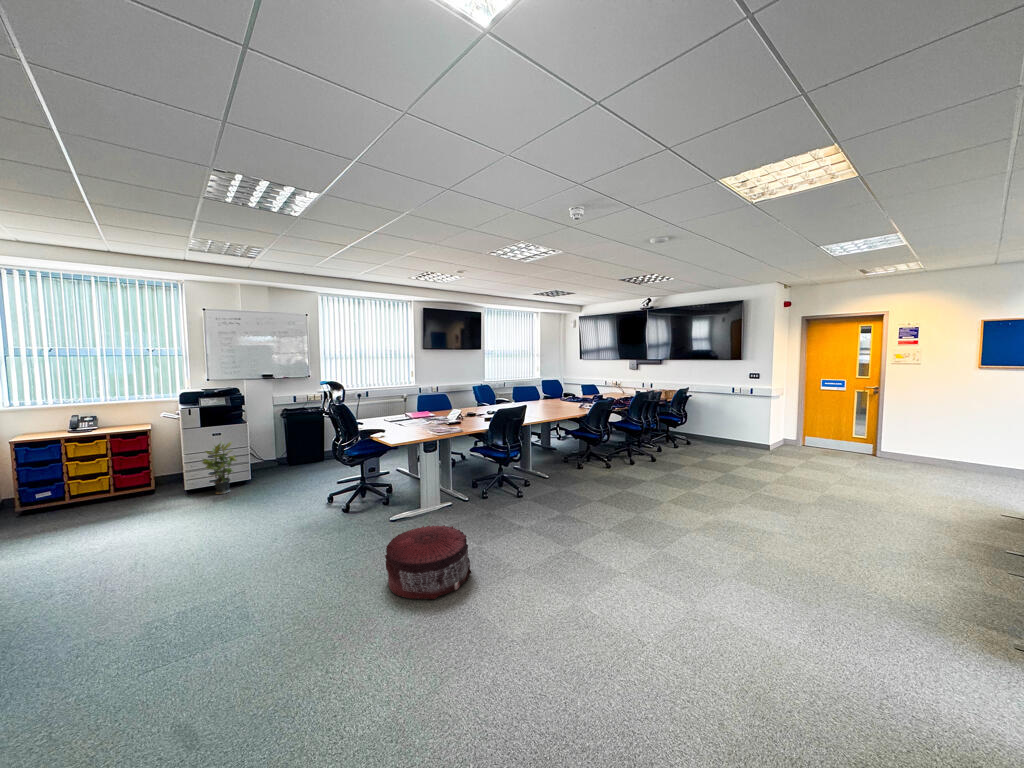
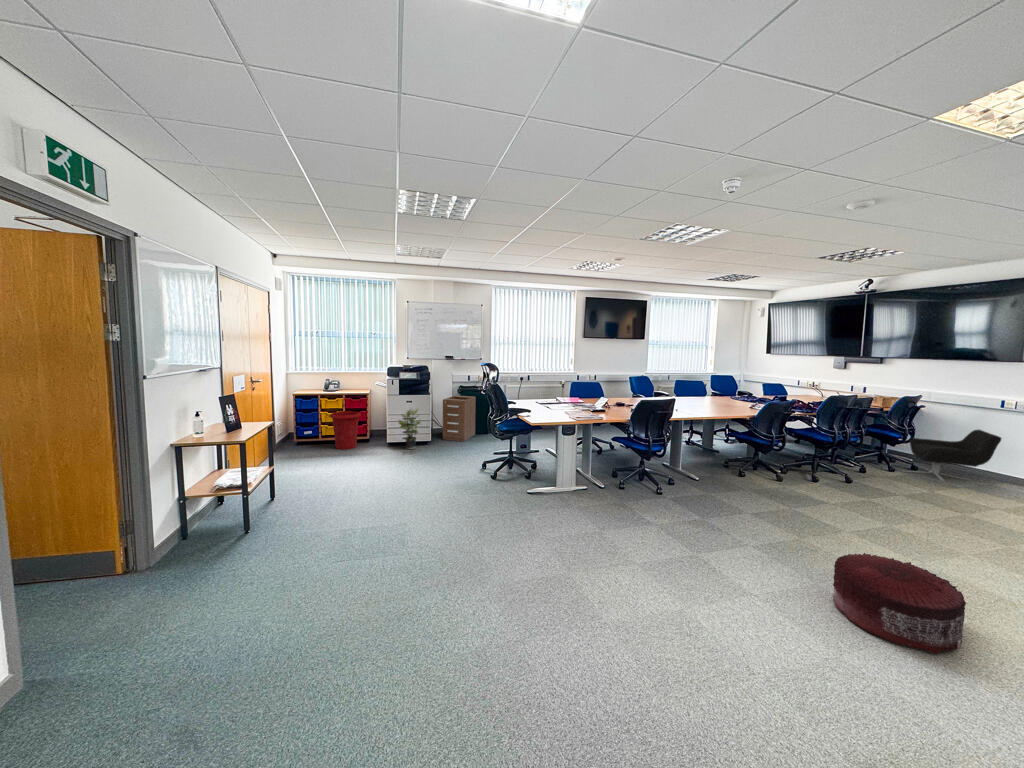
lounge chair: none [683,409,736,450] -> present [903,429,1001,481]
filing cabinet: none [264,420,308,475] -> present [443,396,476,441]
waste bin: none [83,455,140,511] -> present [329,411,361,449]
pouf: present [385,525,471,599] -> present [833,553,966,654]

